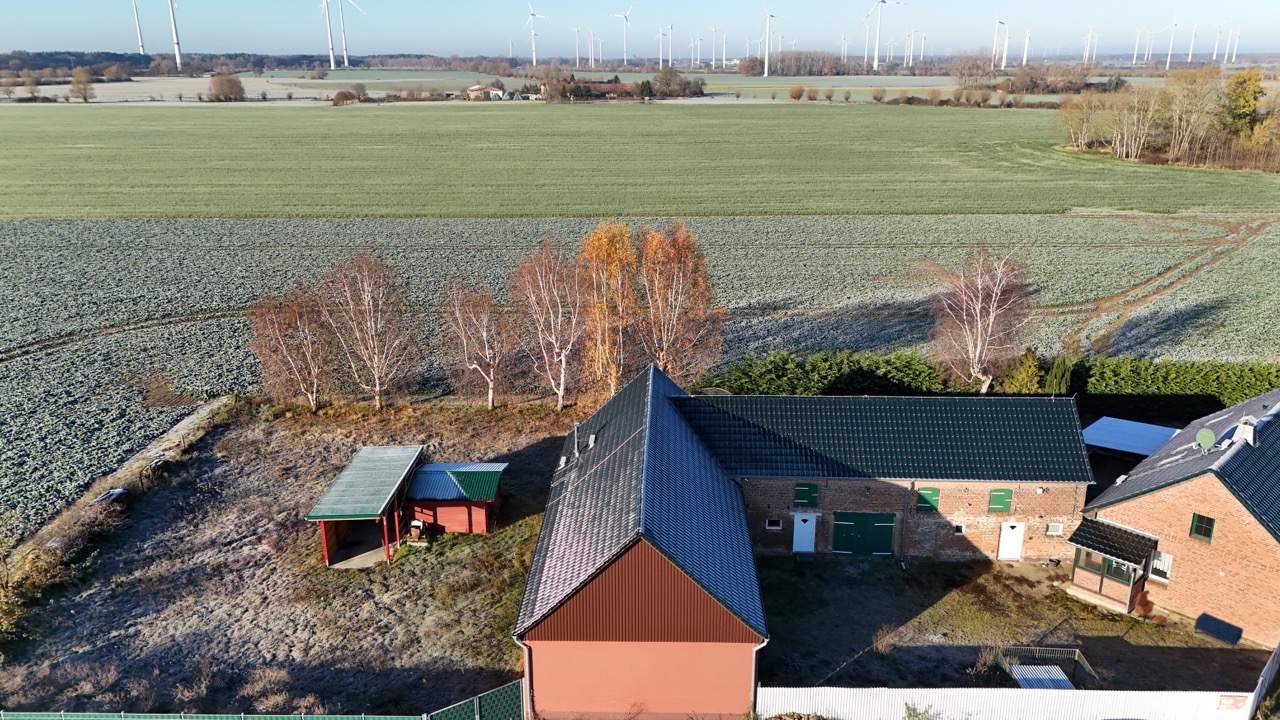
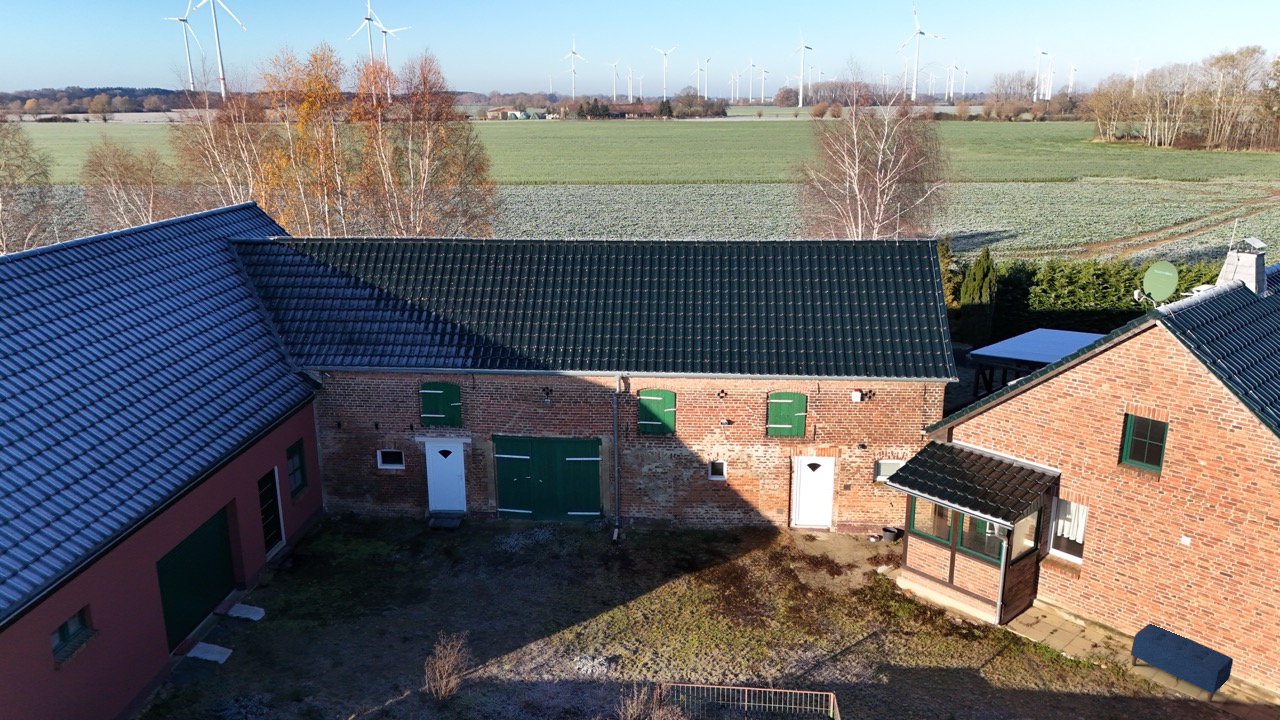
lounge chair: present [1135,590,1167,629] -> none [1013,577,1077,659]

